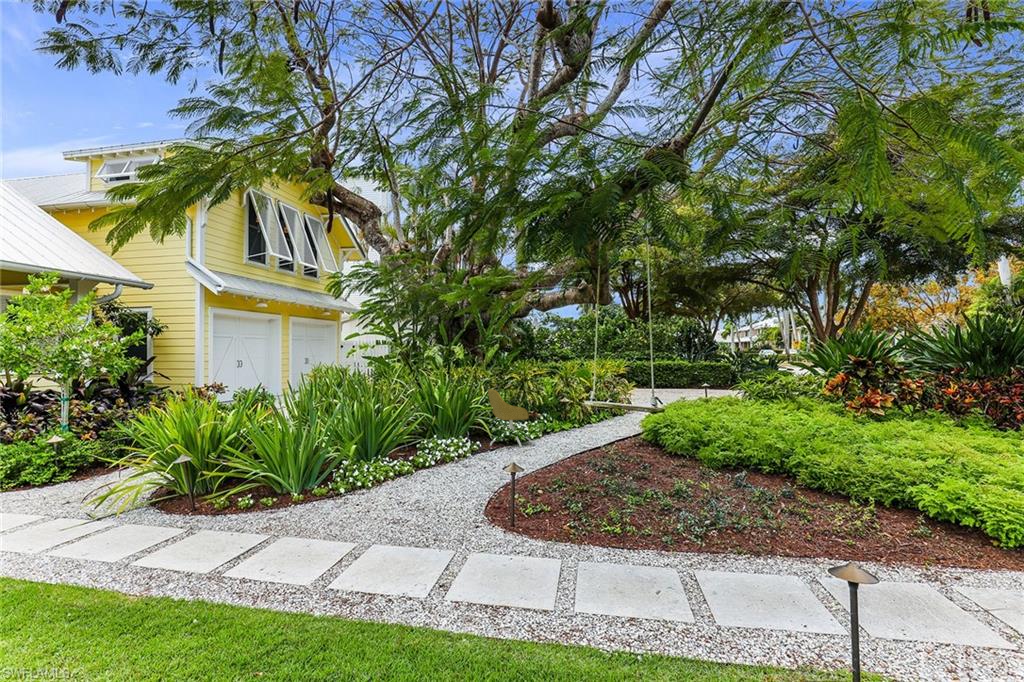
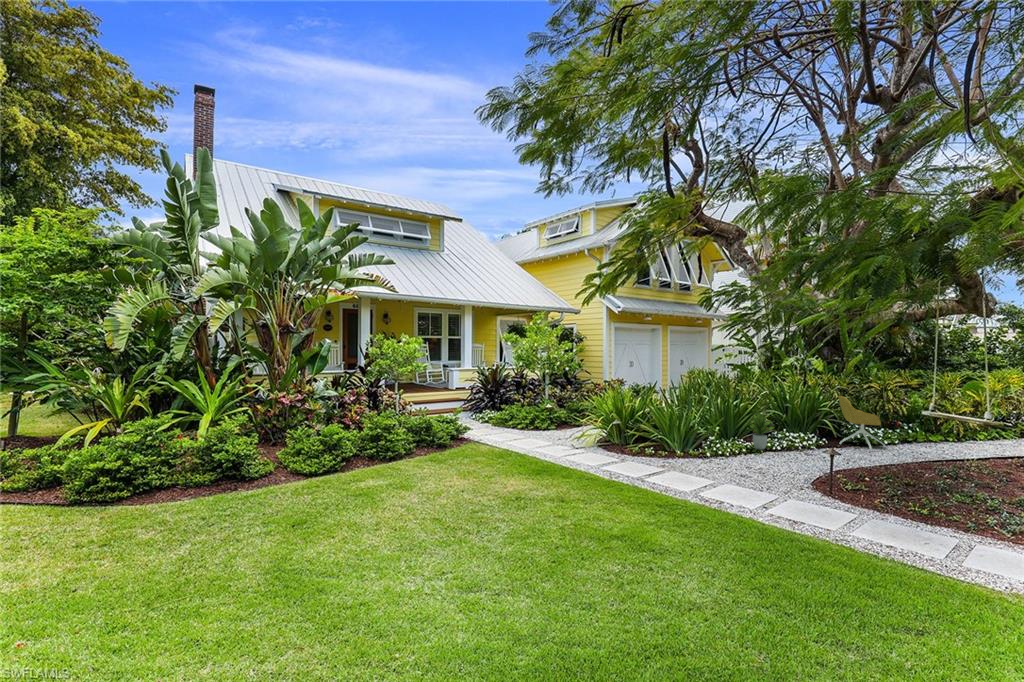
potted plant: none [397,417,427,468] -> present [750,412,774,449]

